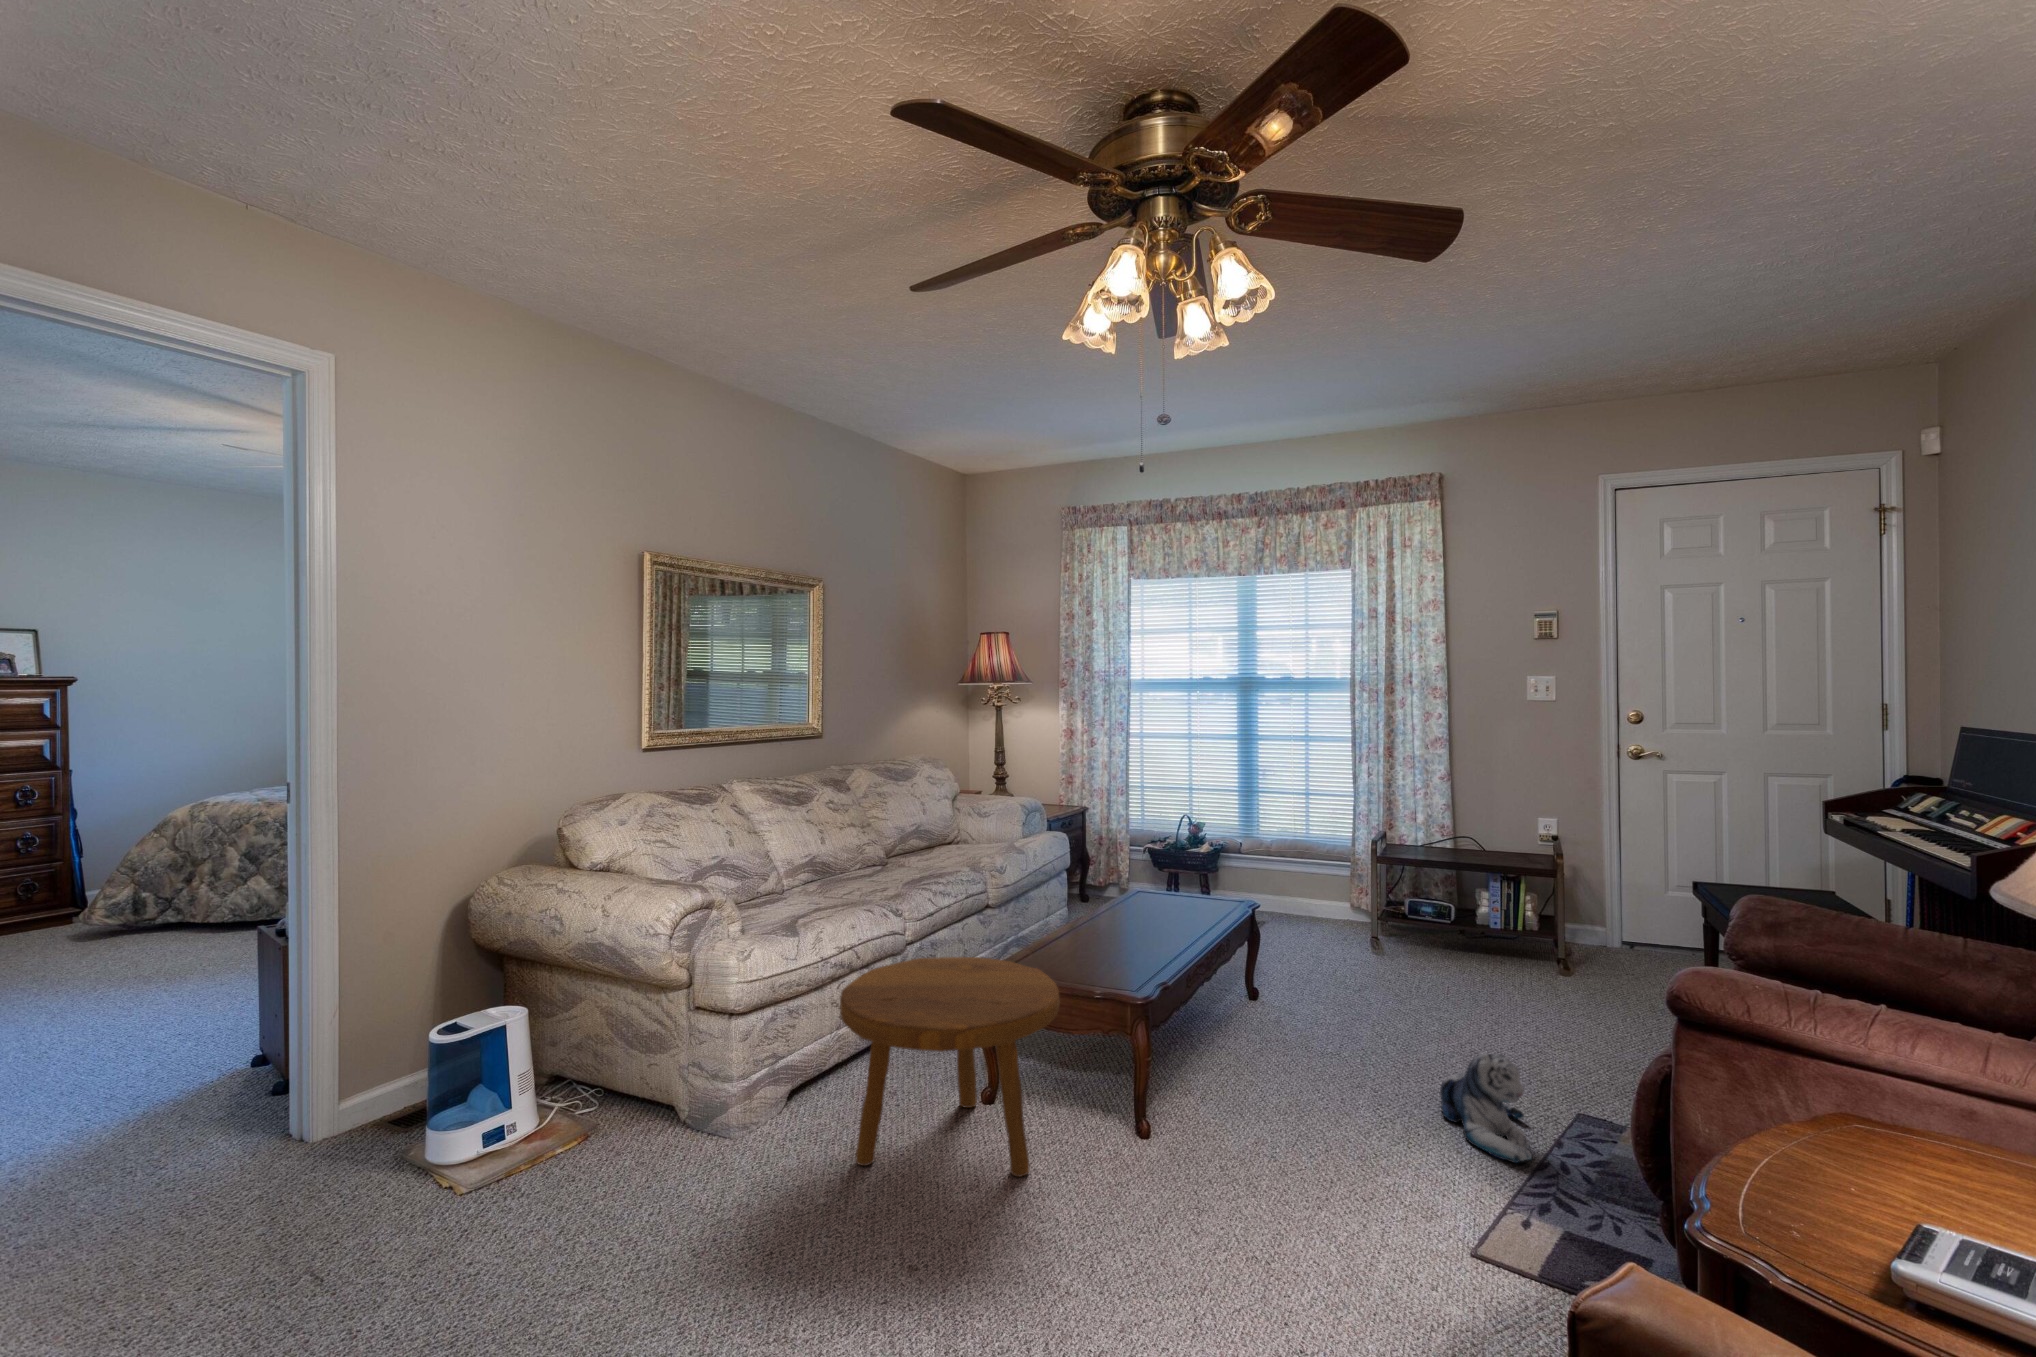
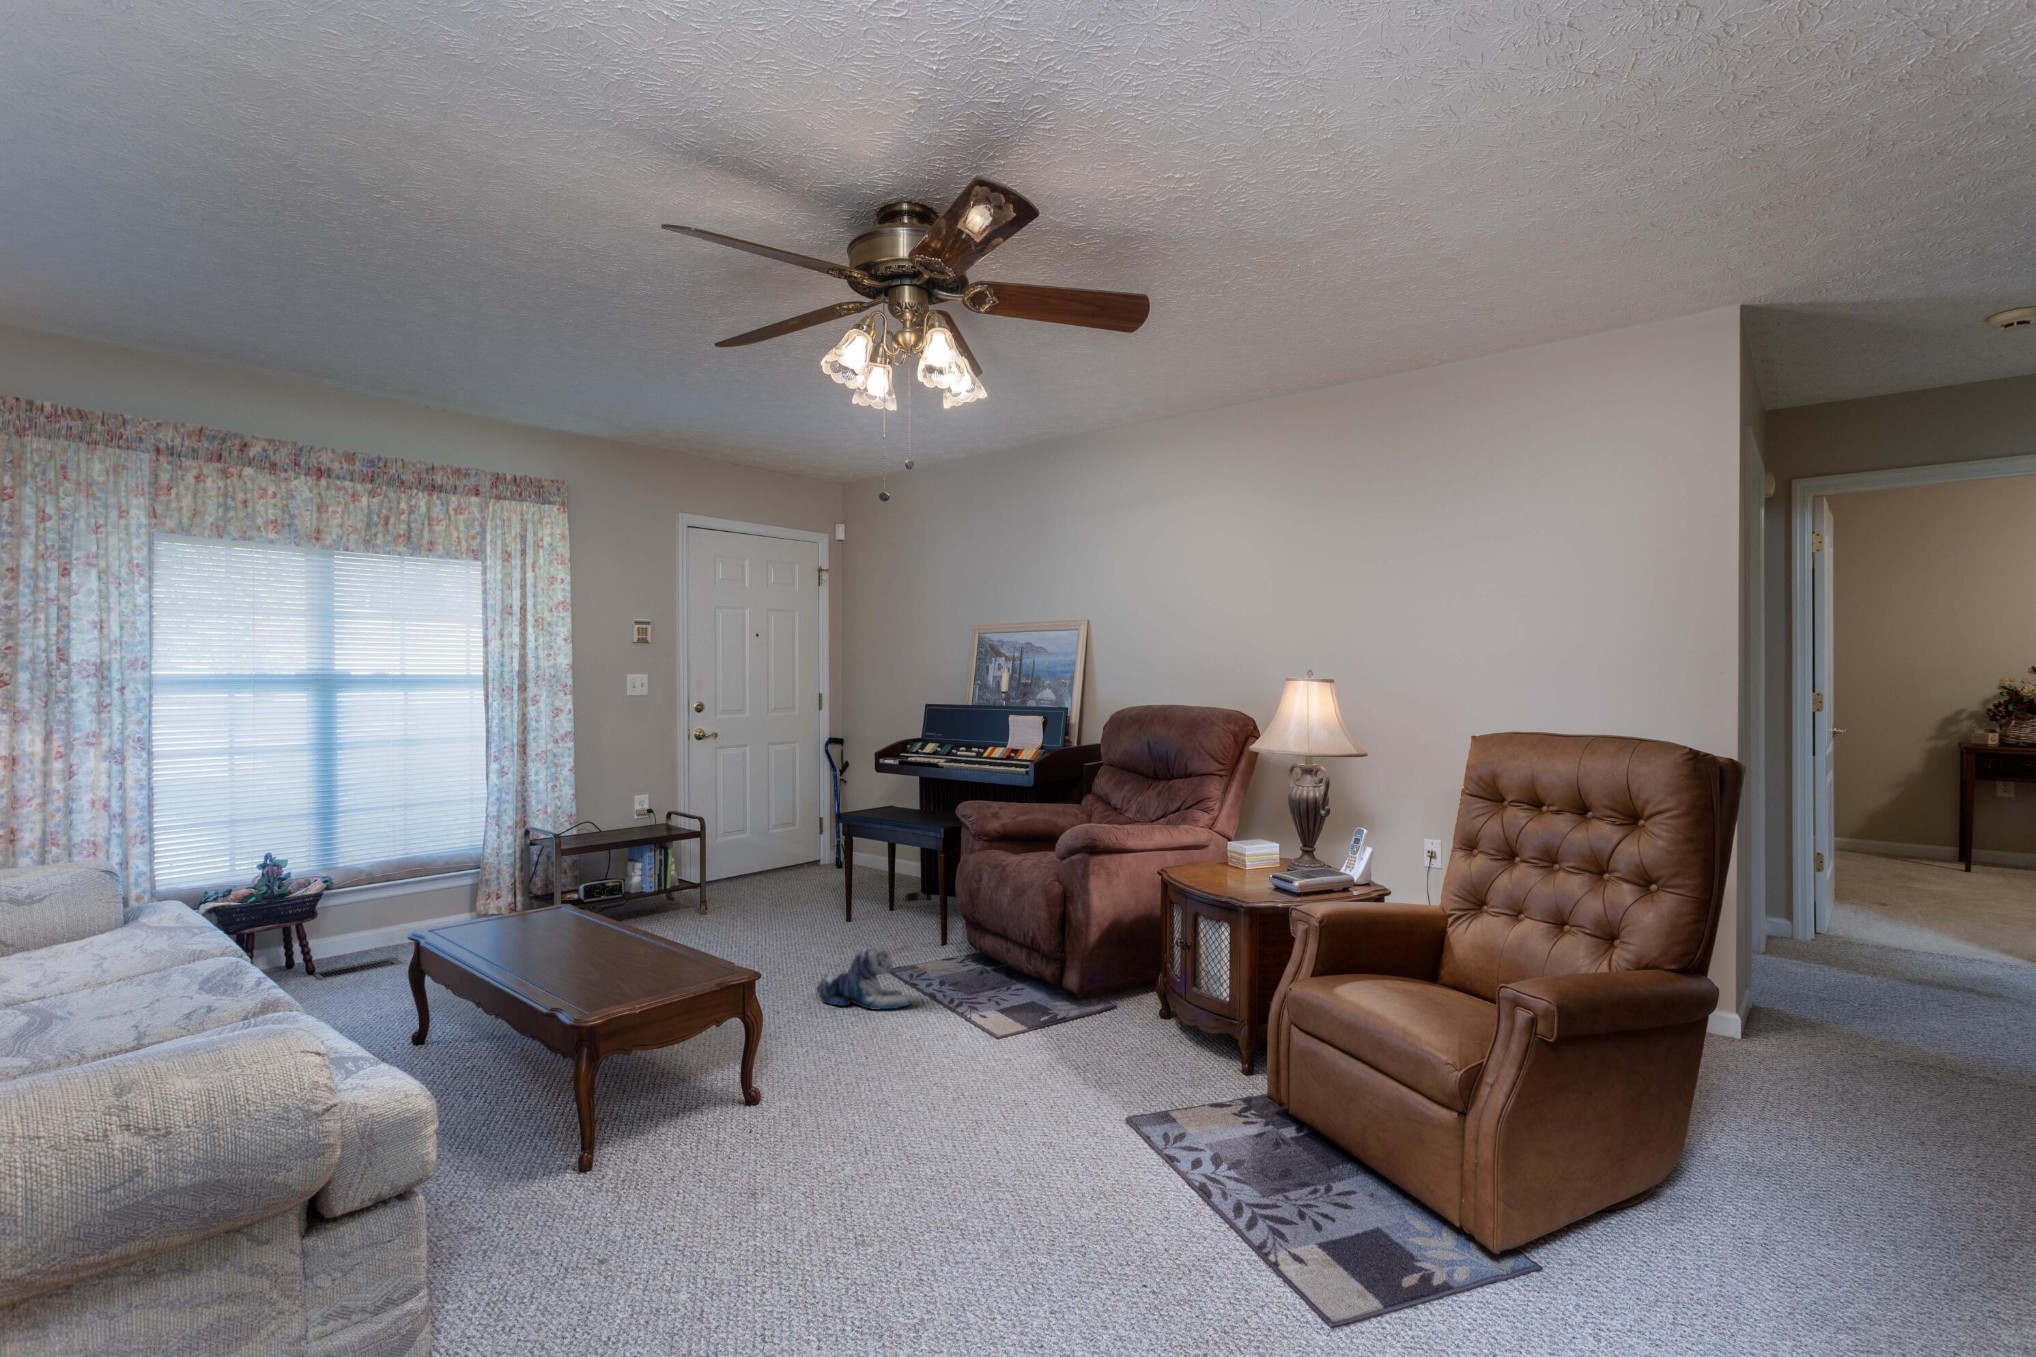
footstool: present [840,957,1060,1177] -> none [527,996,786,1271]

